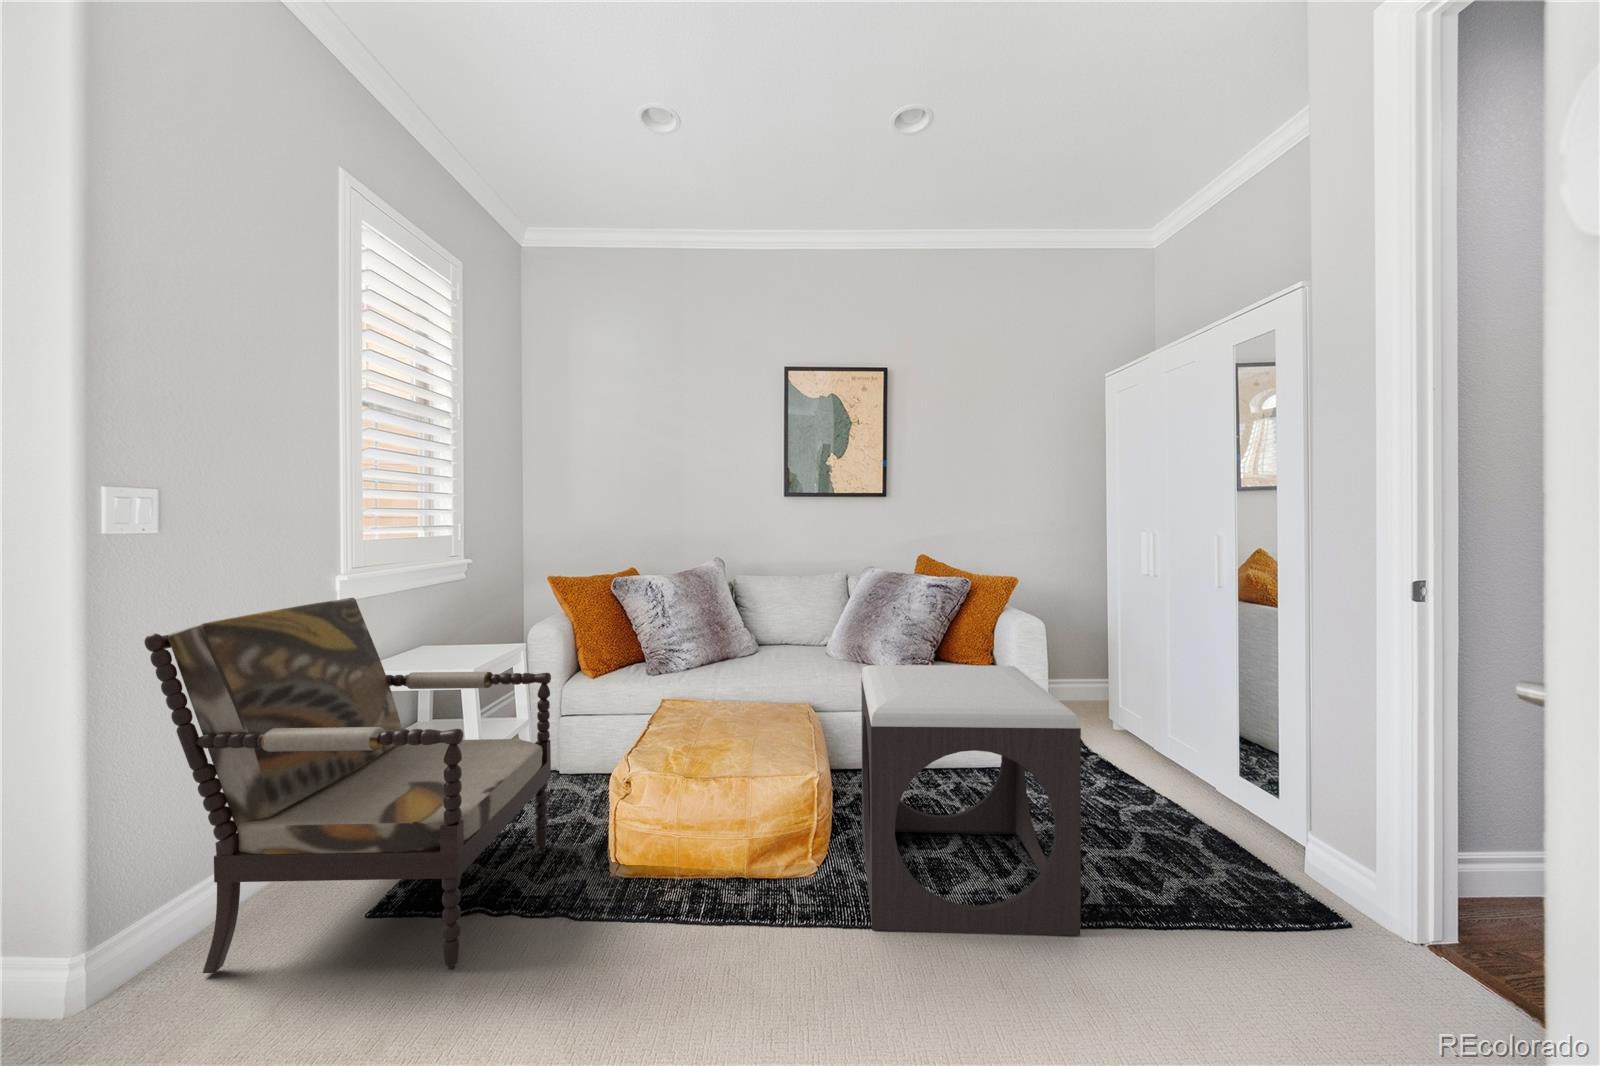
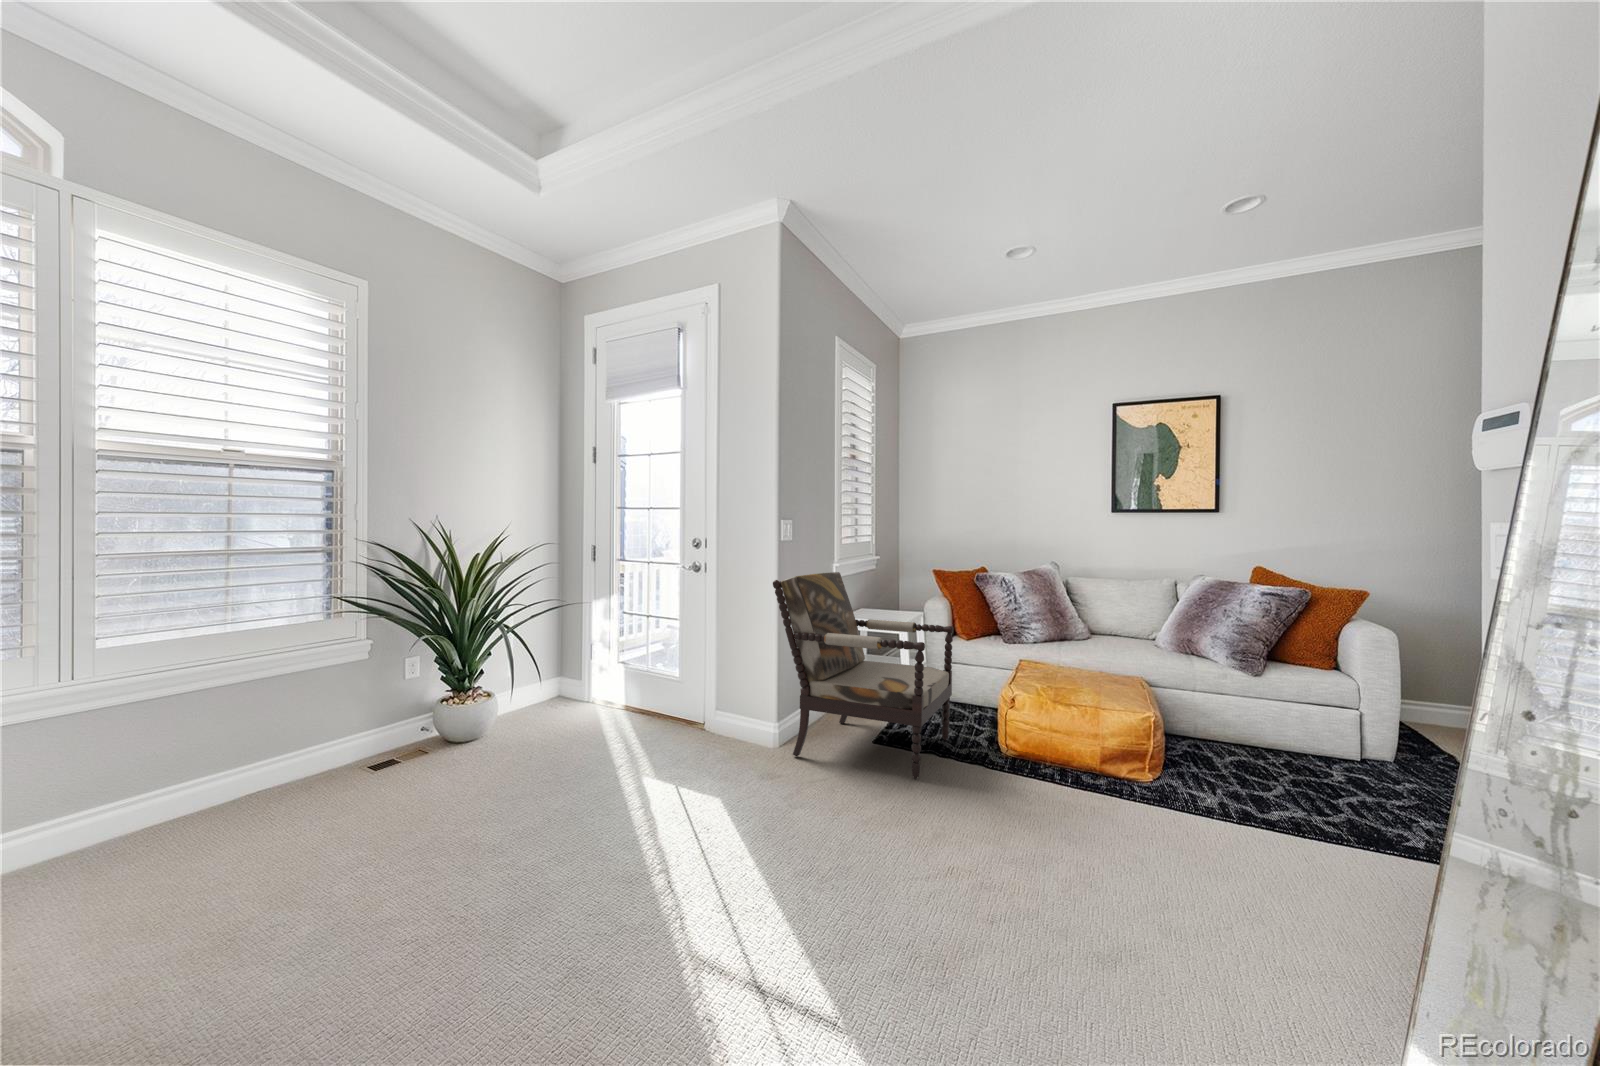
footstool: present [861,665,1081,935] -> none [1192,642,1401,861]

